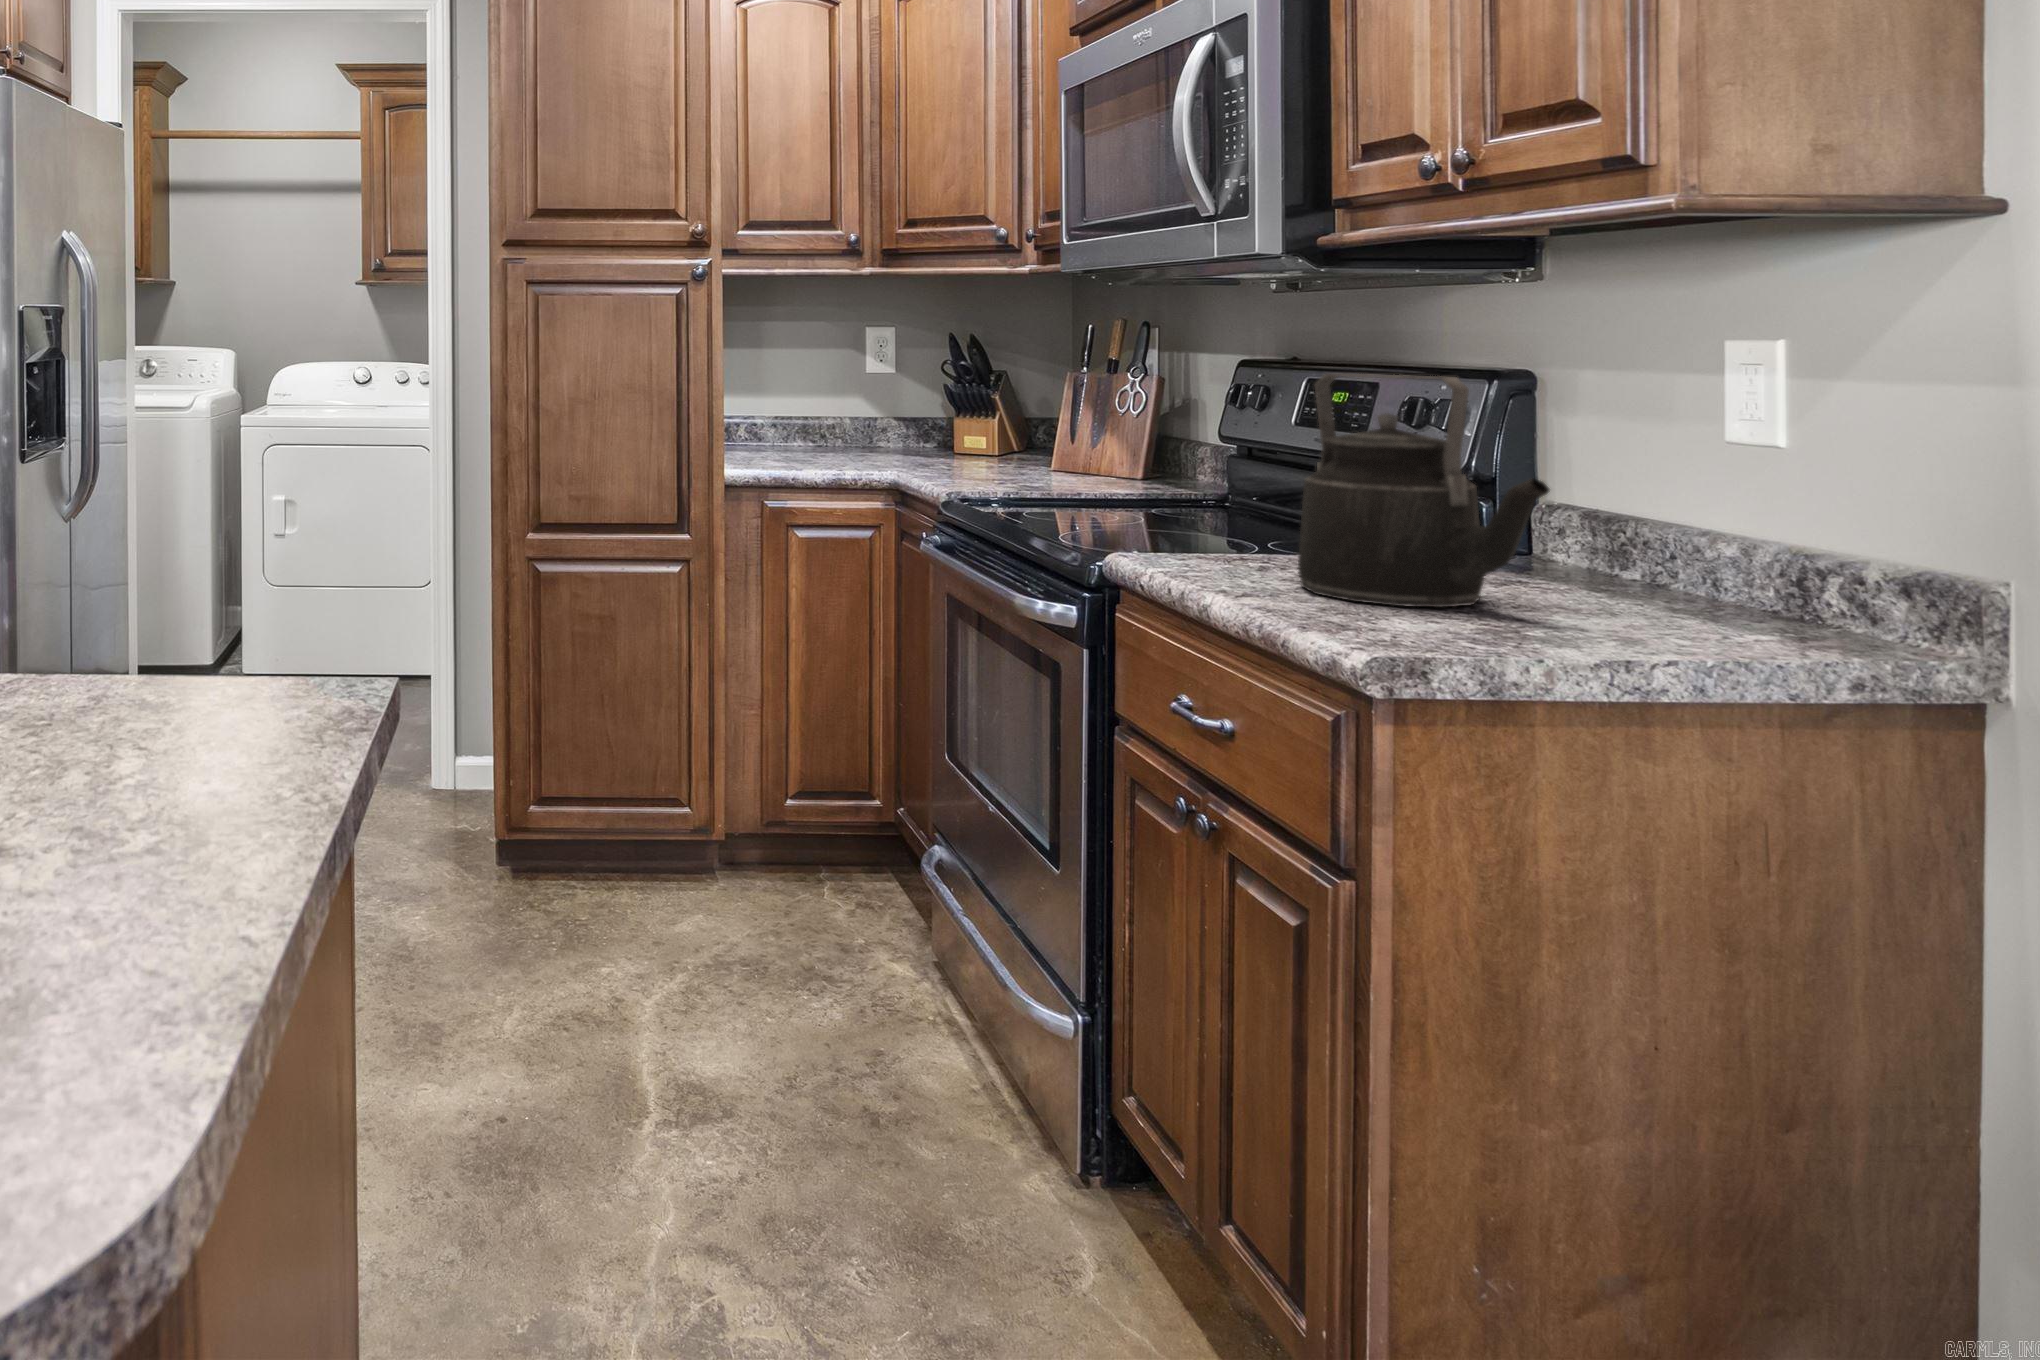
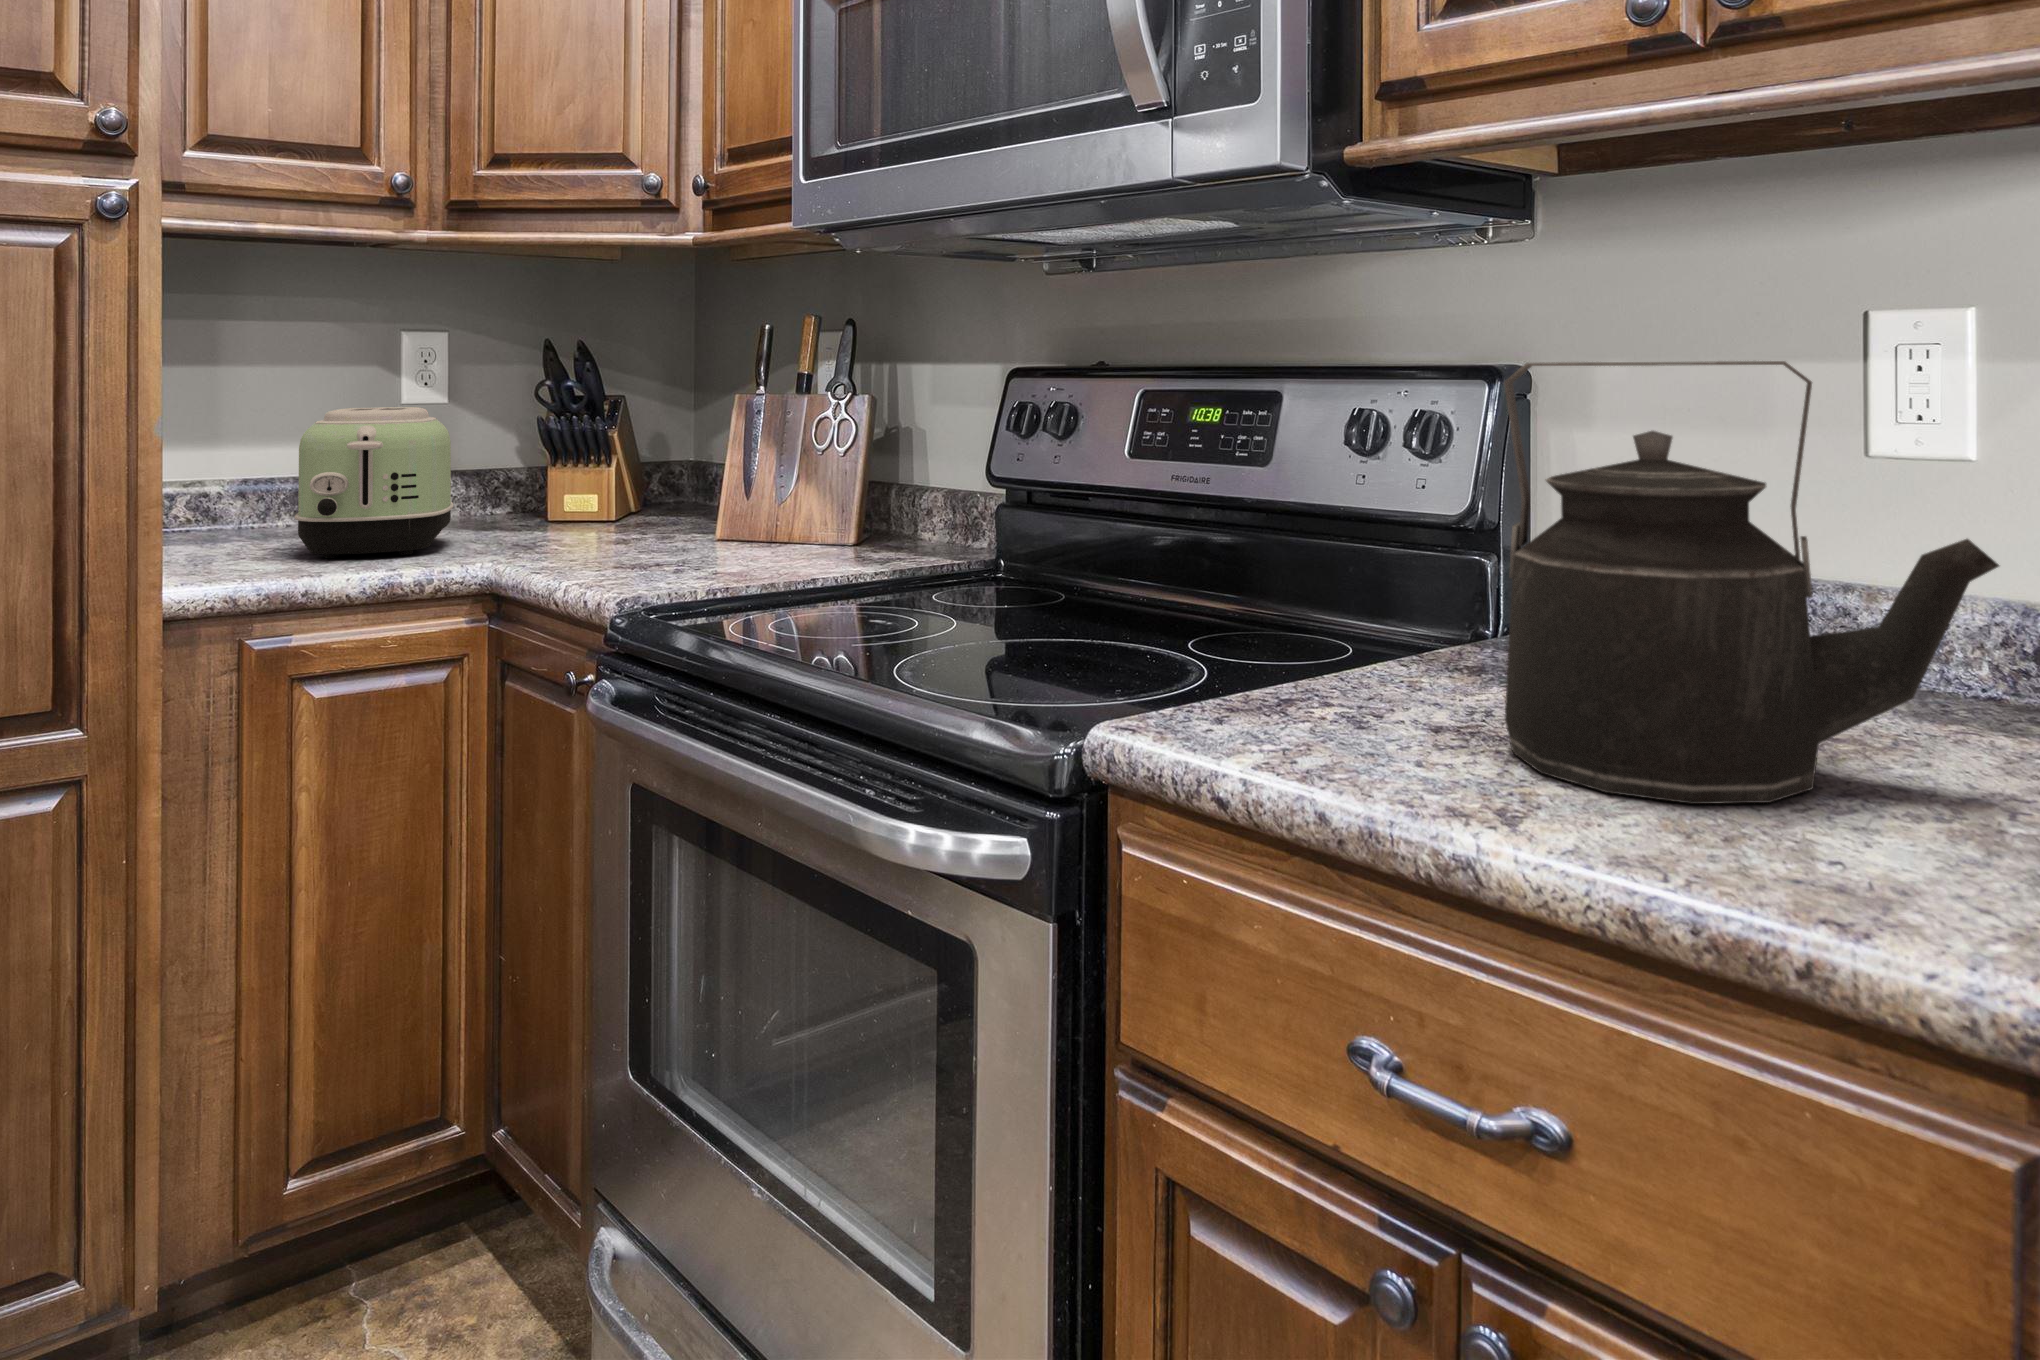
toaster: none [793,378,883,465] -> present [295,407,453,558]

